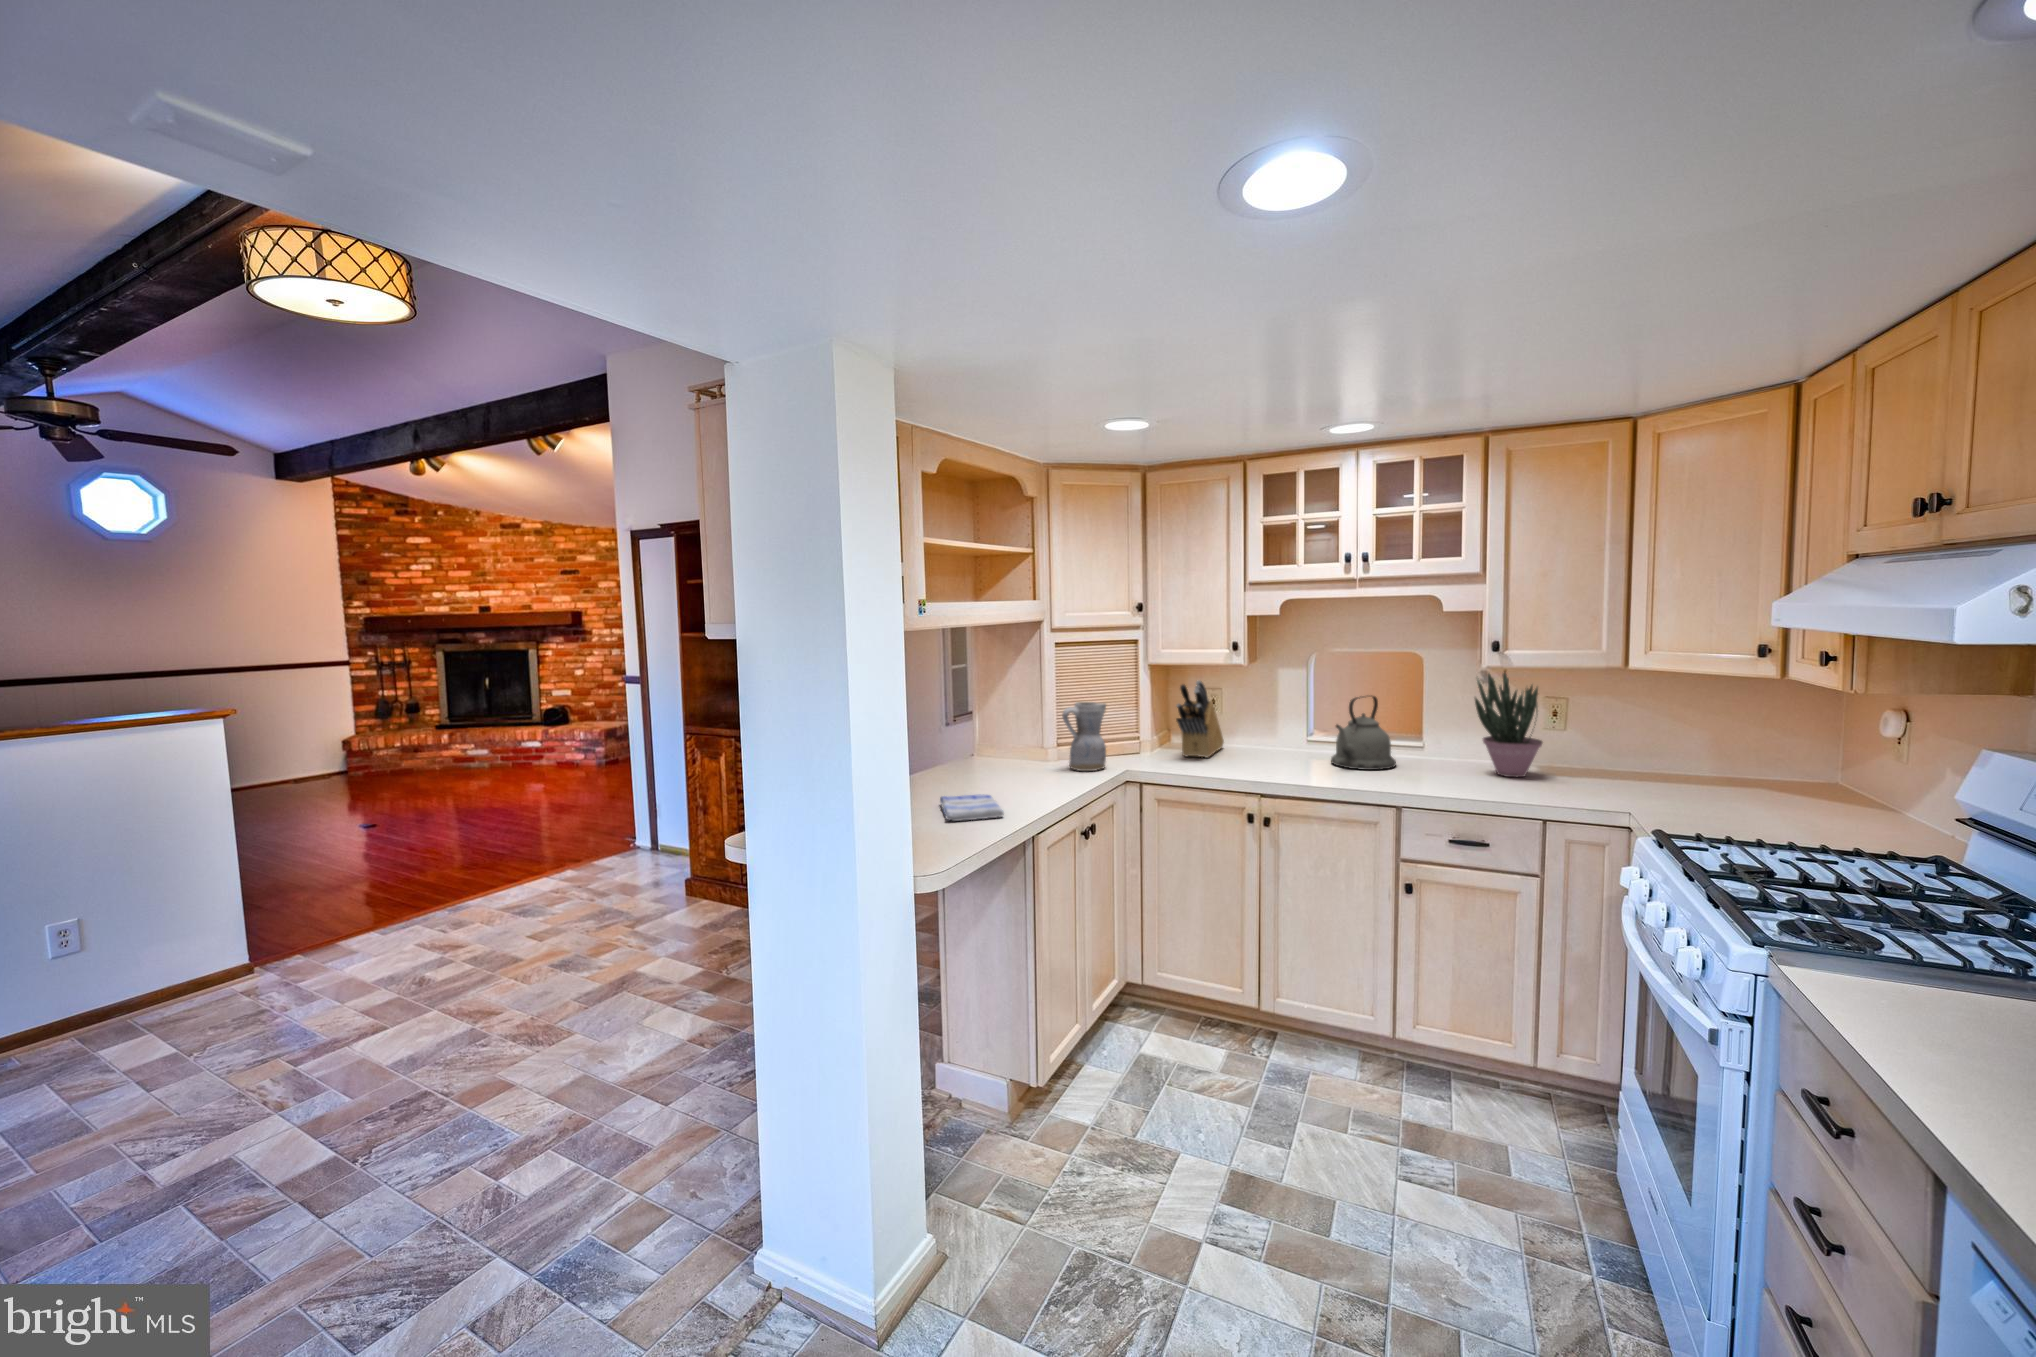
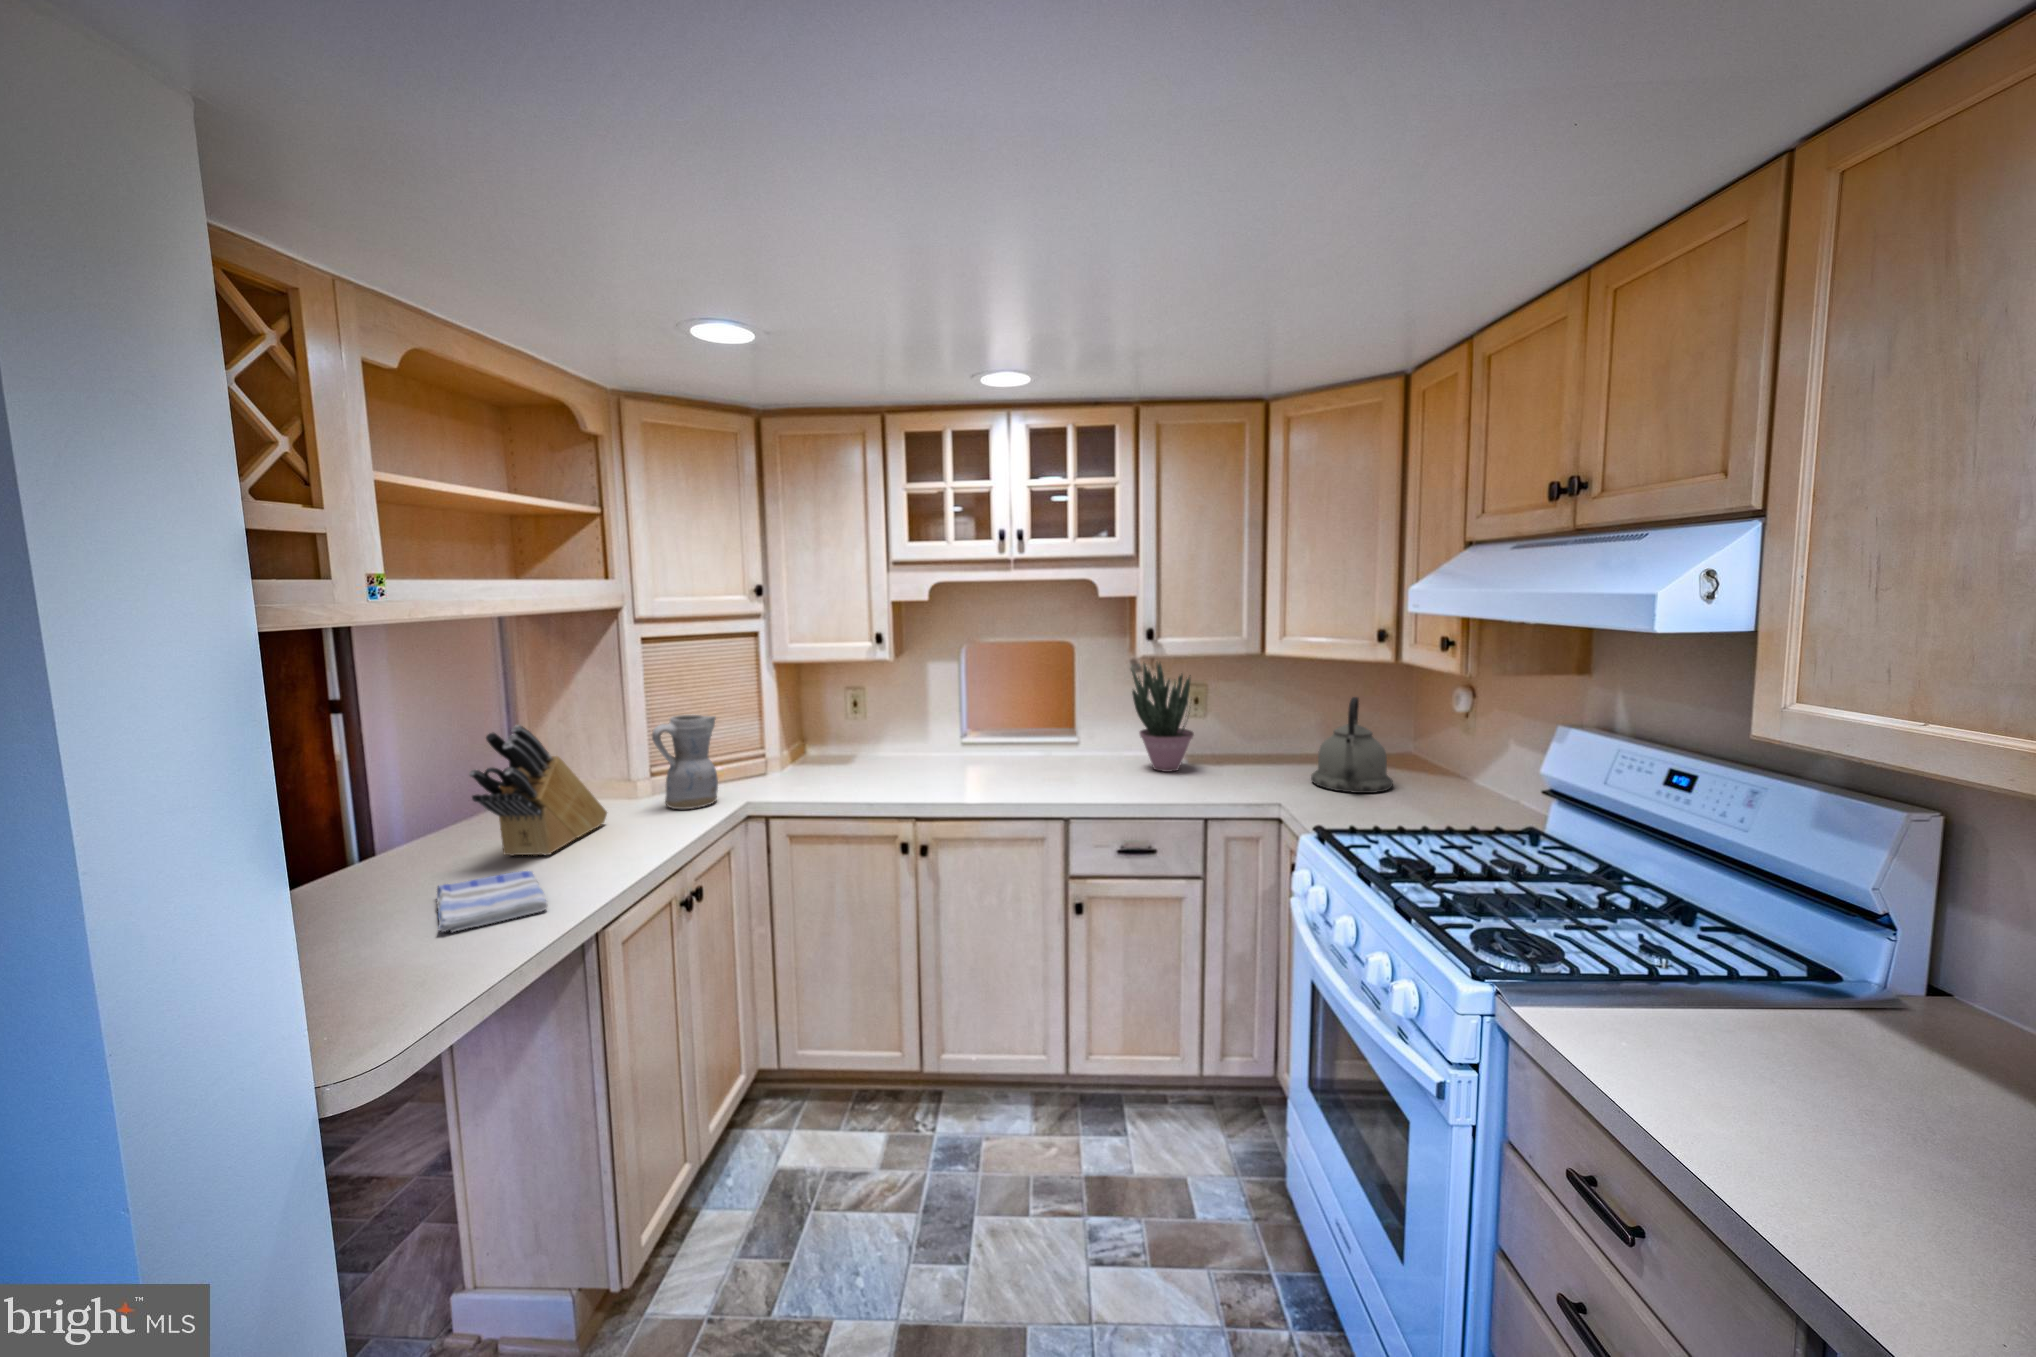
knife block: present [1176,681,1224,758] -> present [469,725,607,856]
kettle: present [1331,696,1396,770] -> present [1311,697,1393,793]

